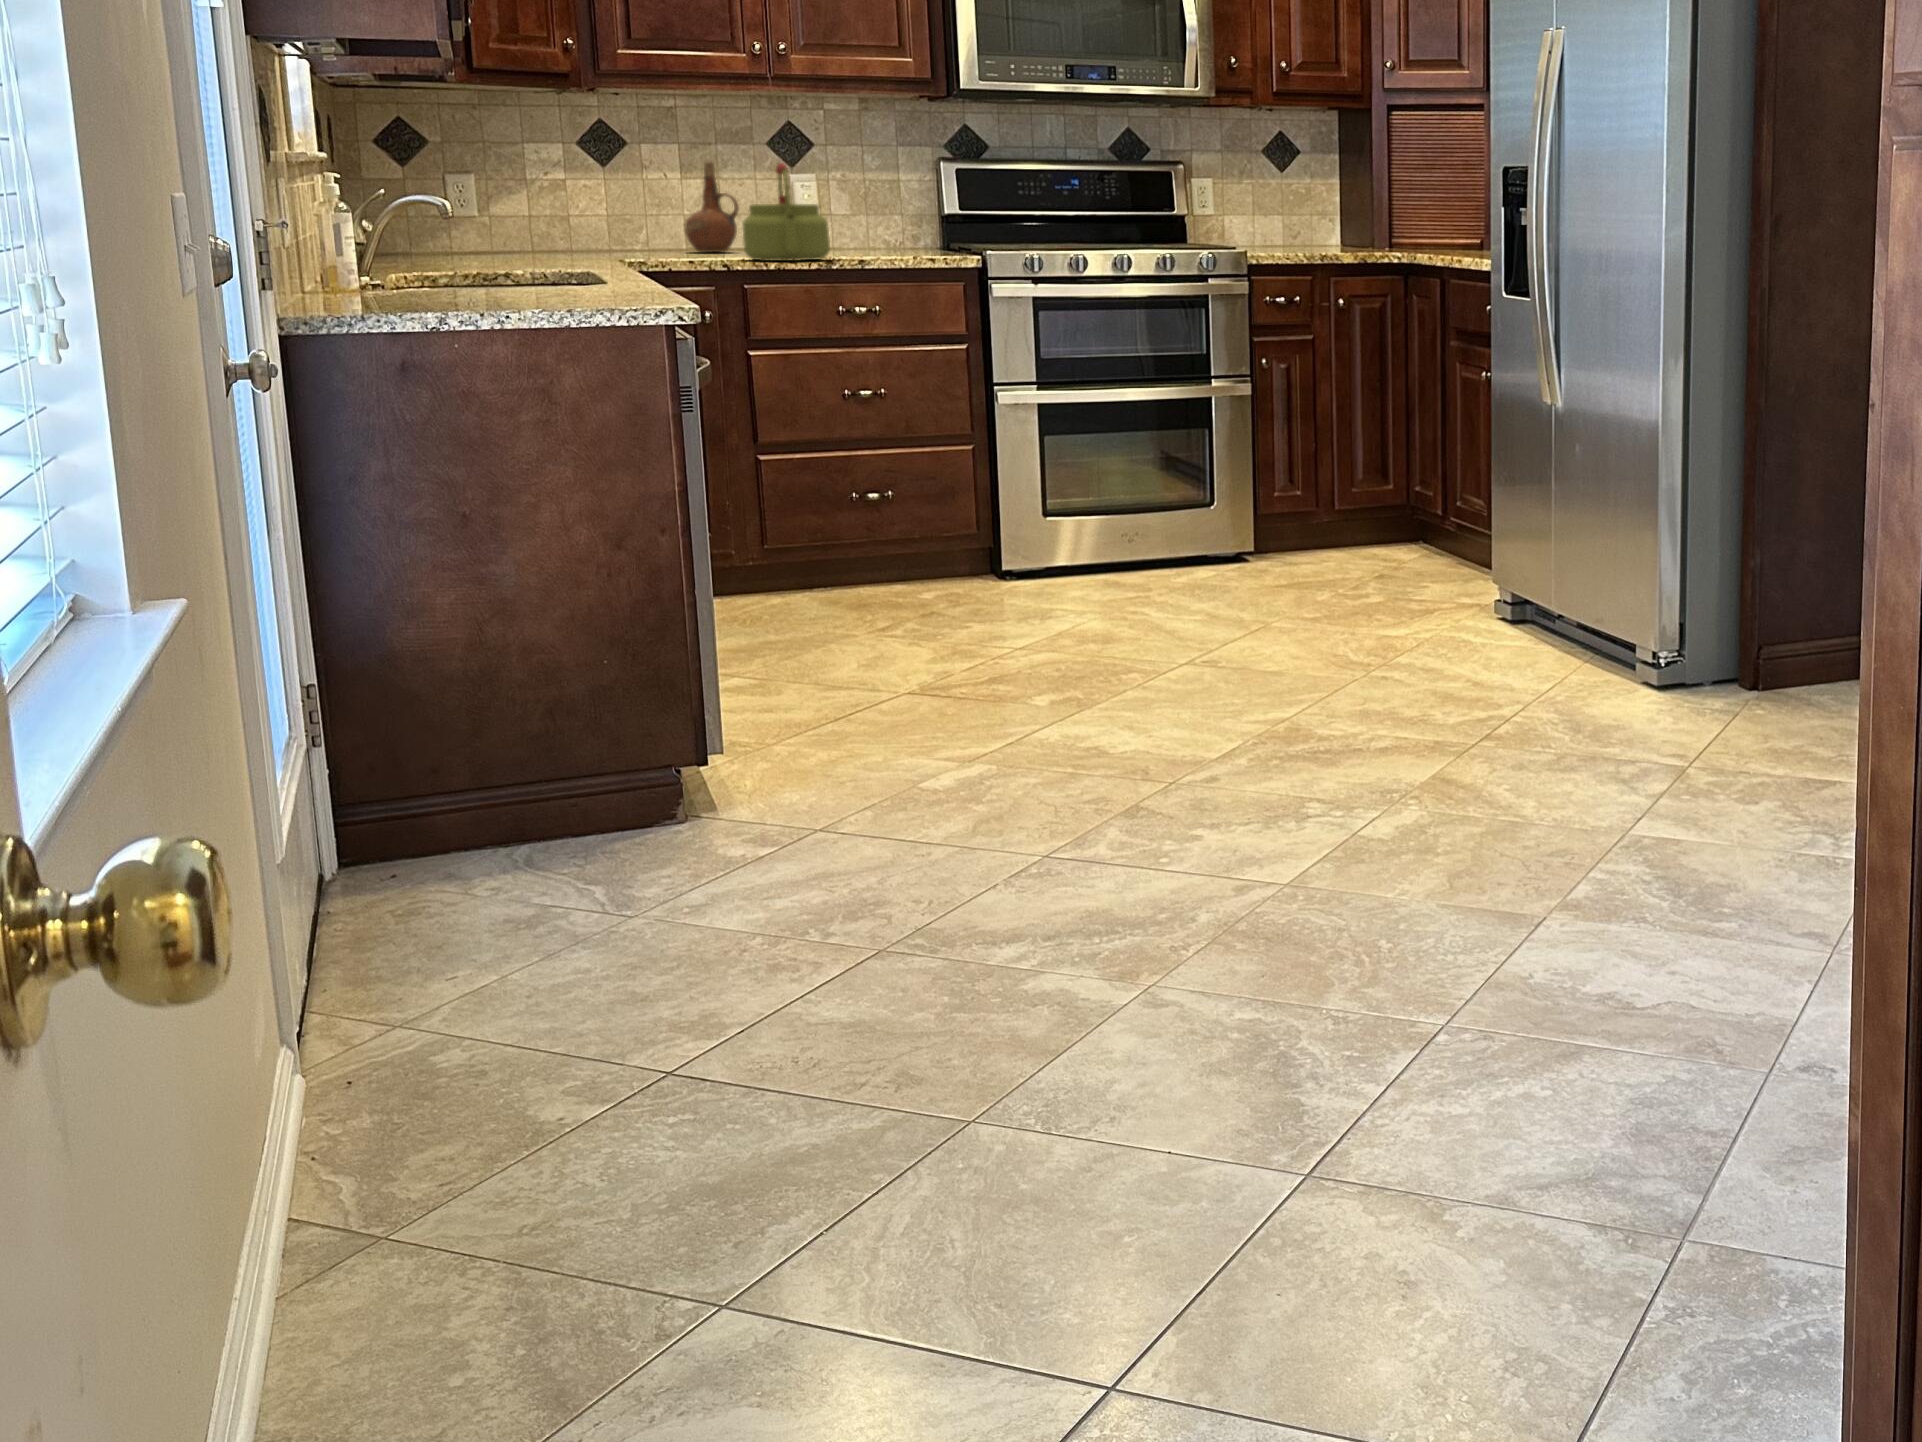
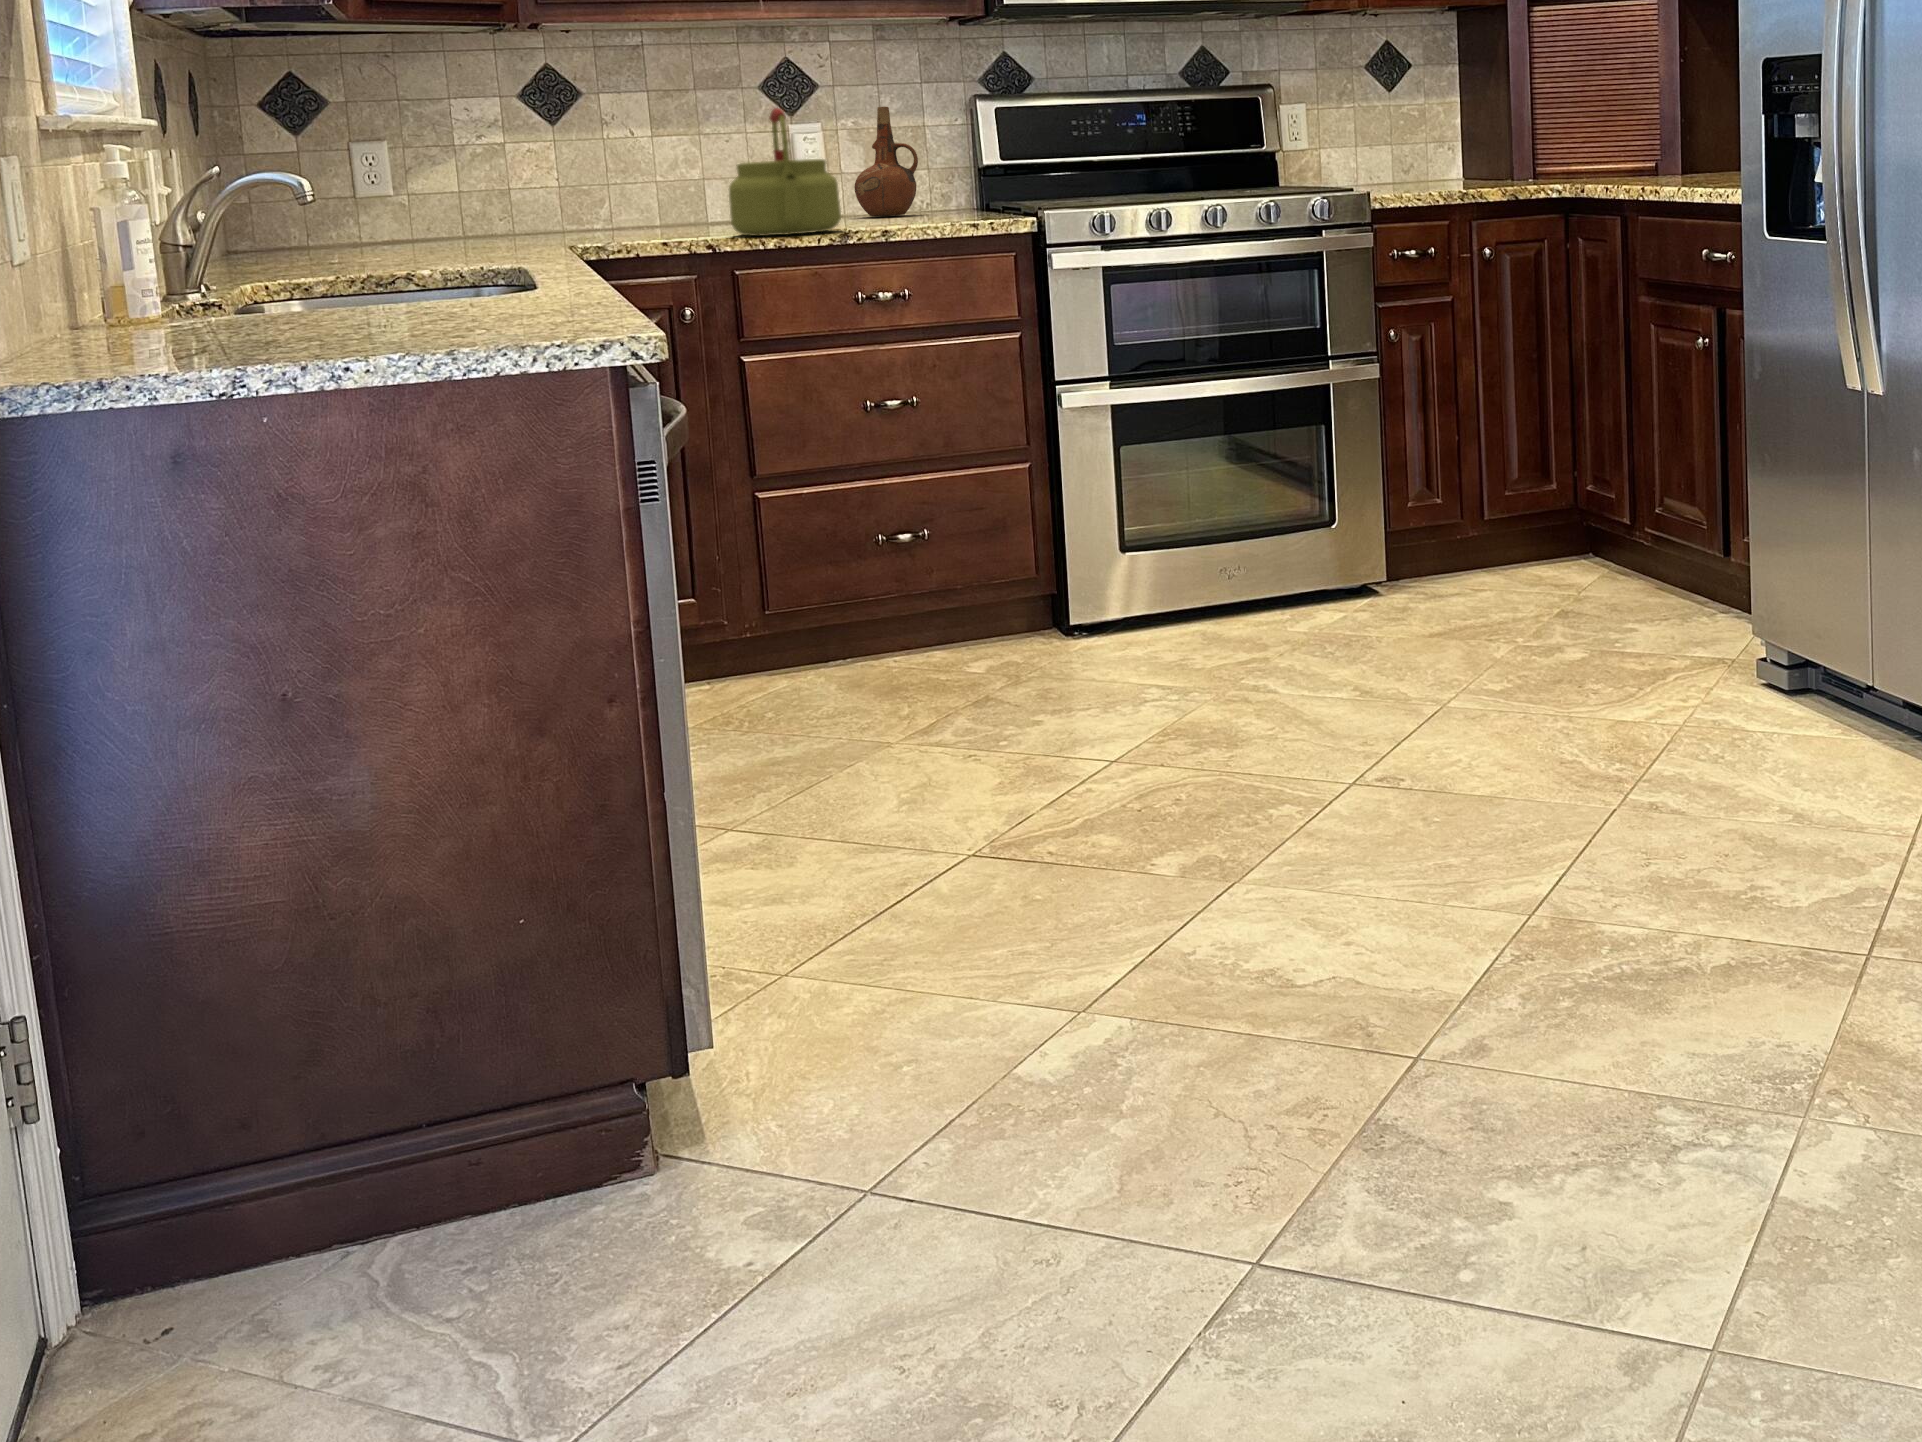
ceramic pitcher: present [684,162,739,252] -> present [854,107,918,216]

